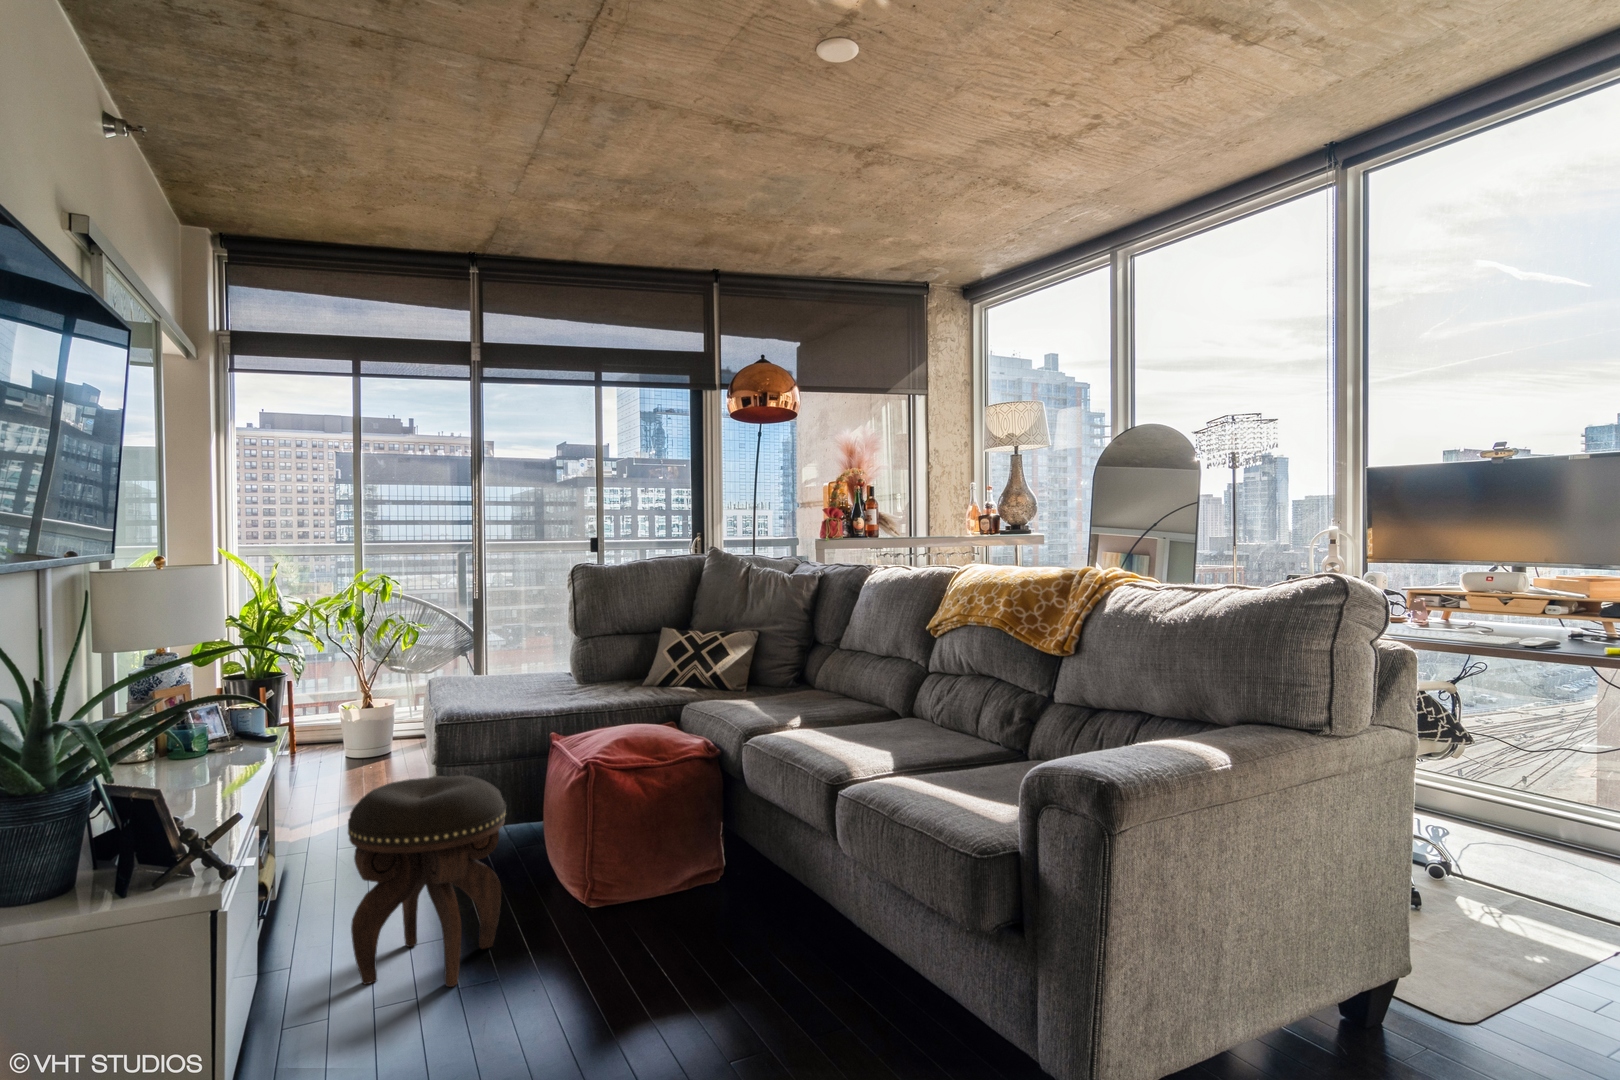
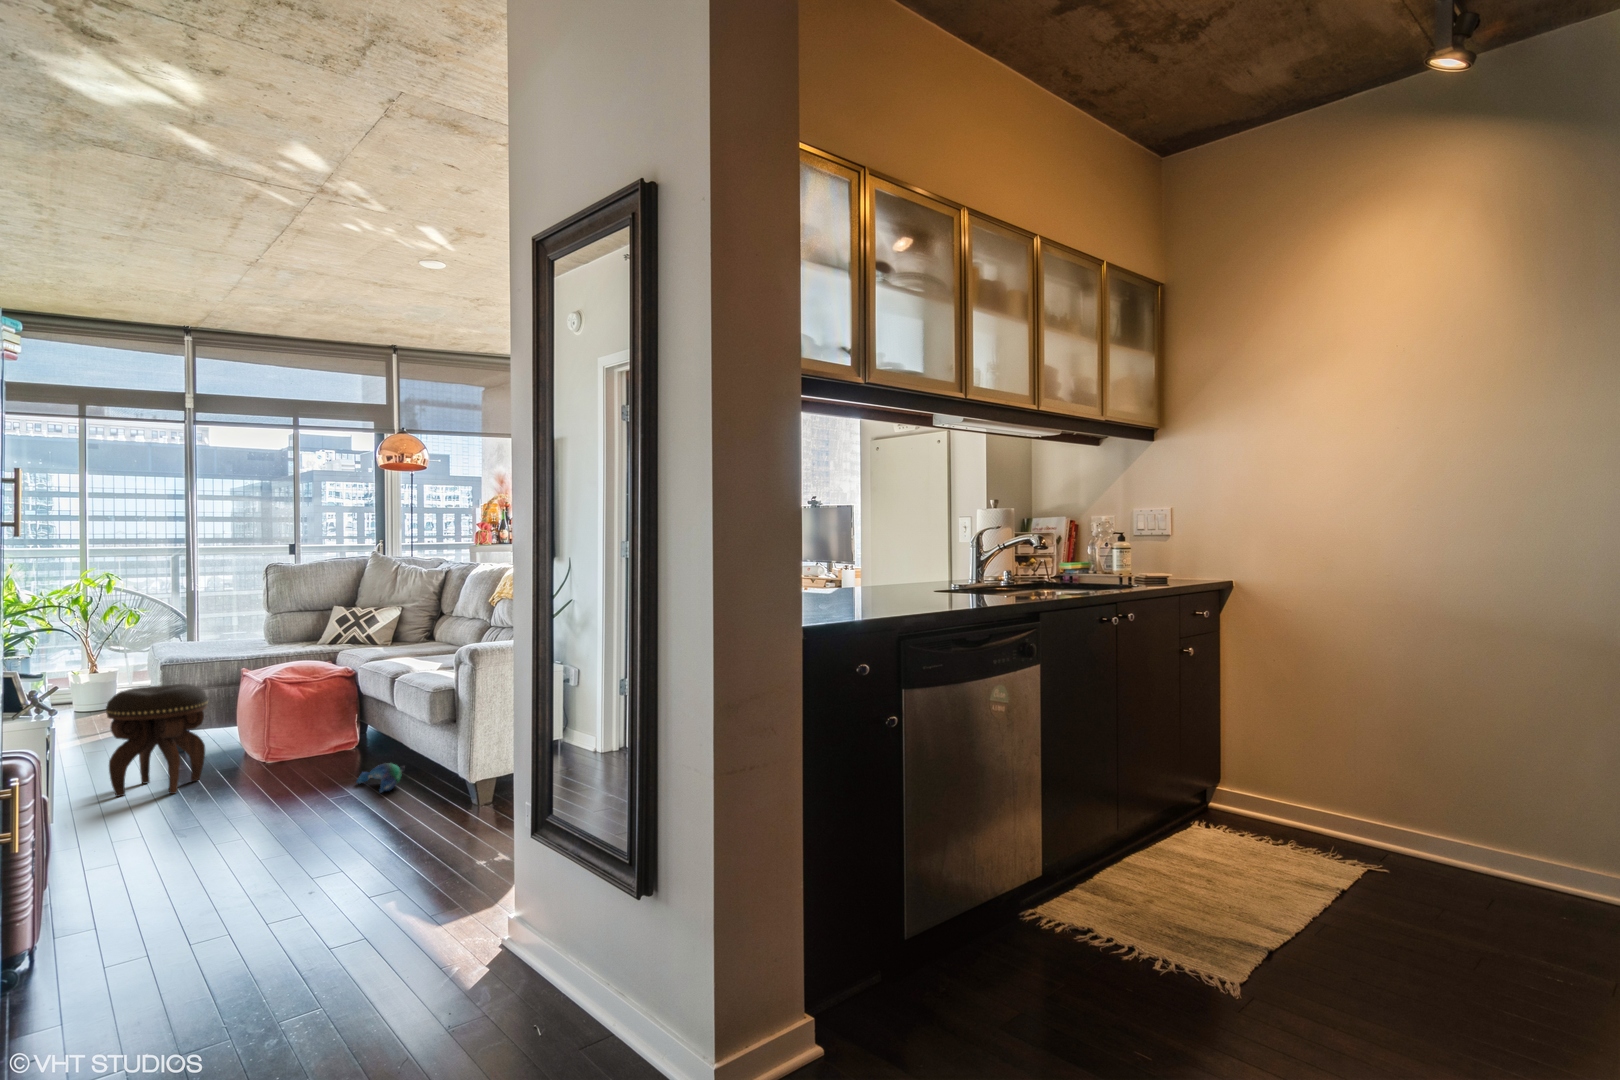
plush toy: none [757,958,849,1040] -> present [356,763,405,793]

